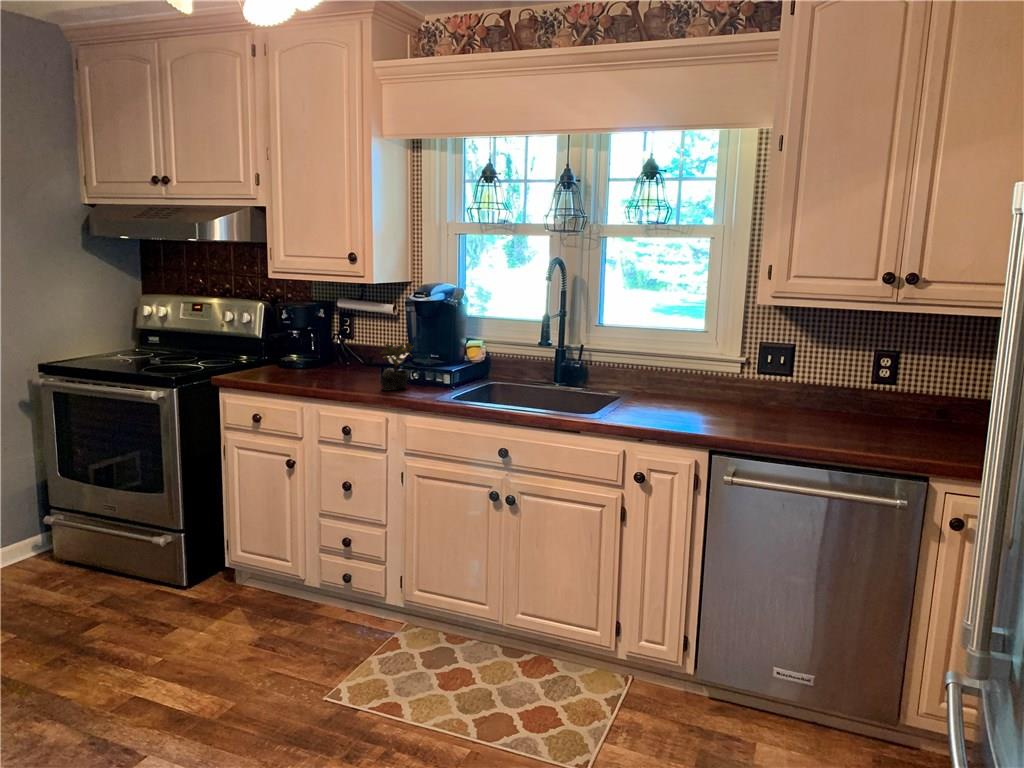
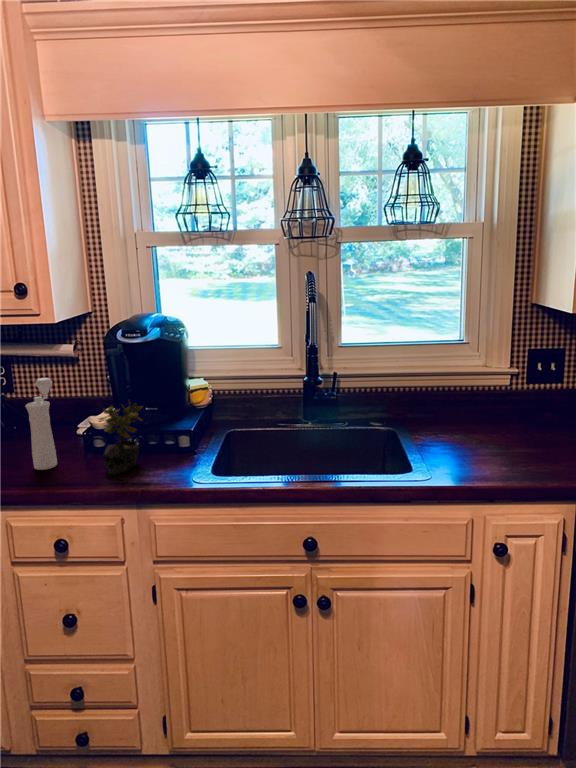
pepper mill: none [340,322,365,383] -> present [25,378,57,470]

